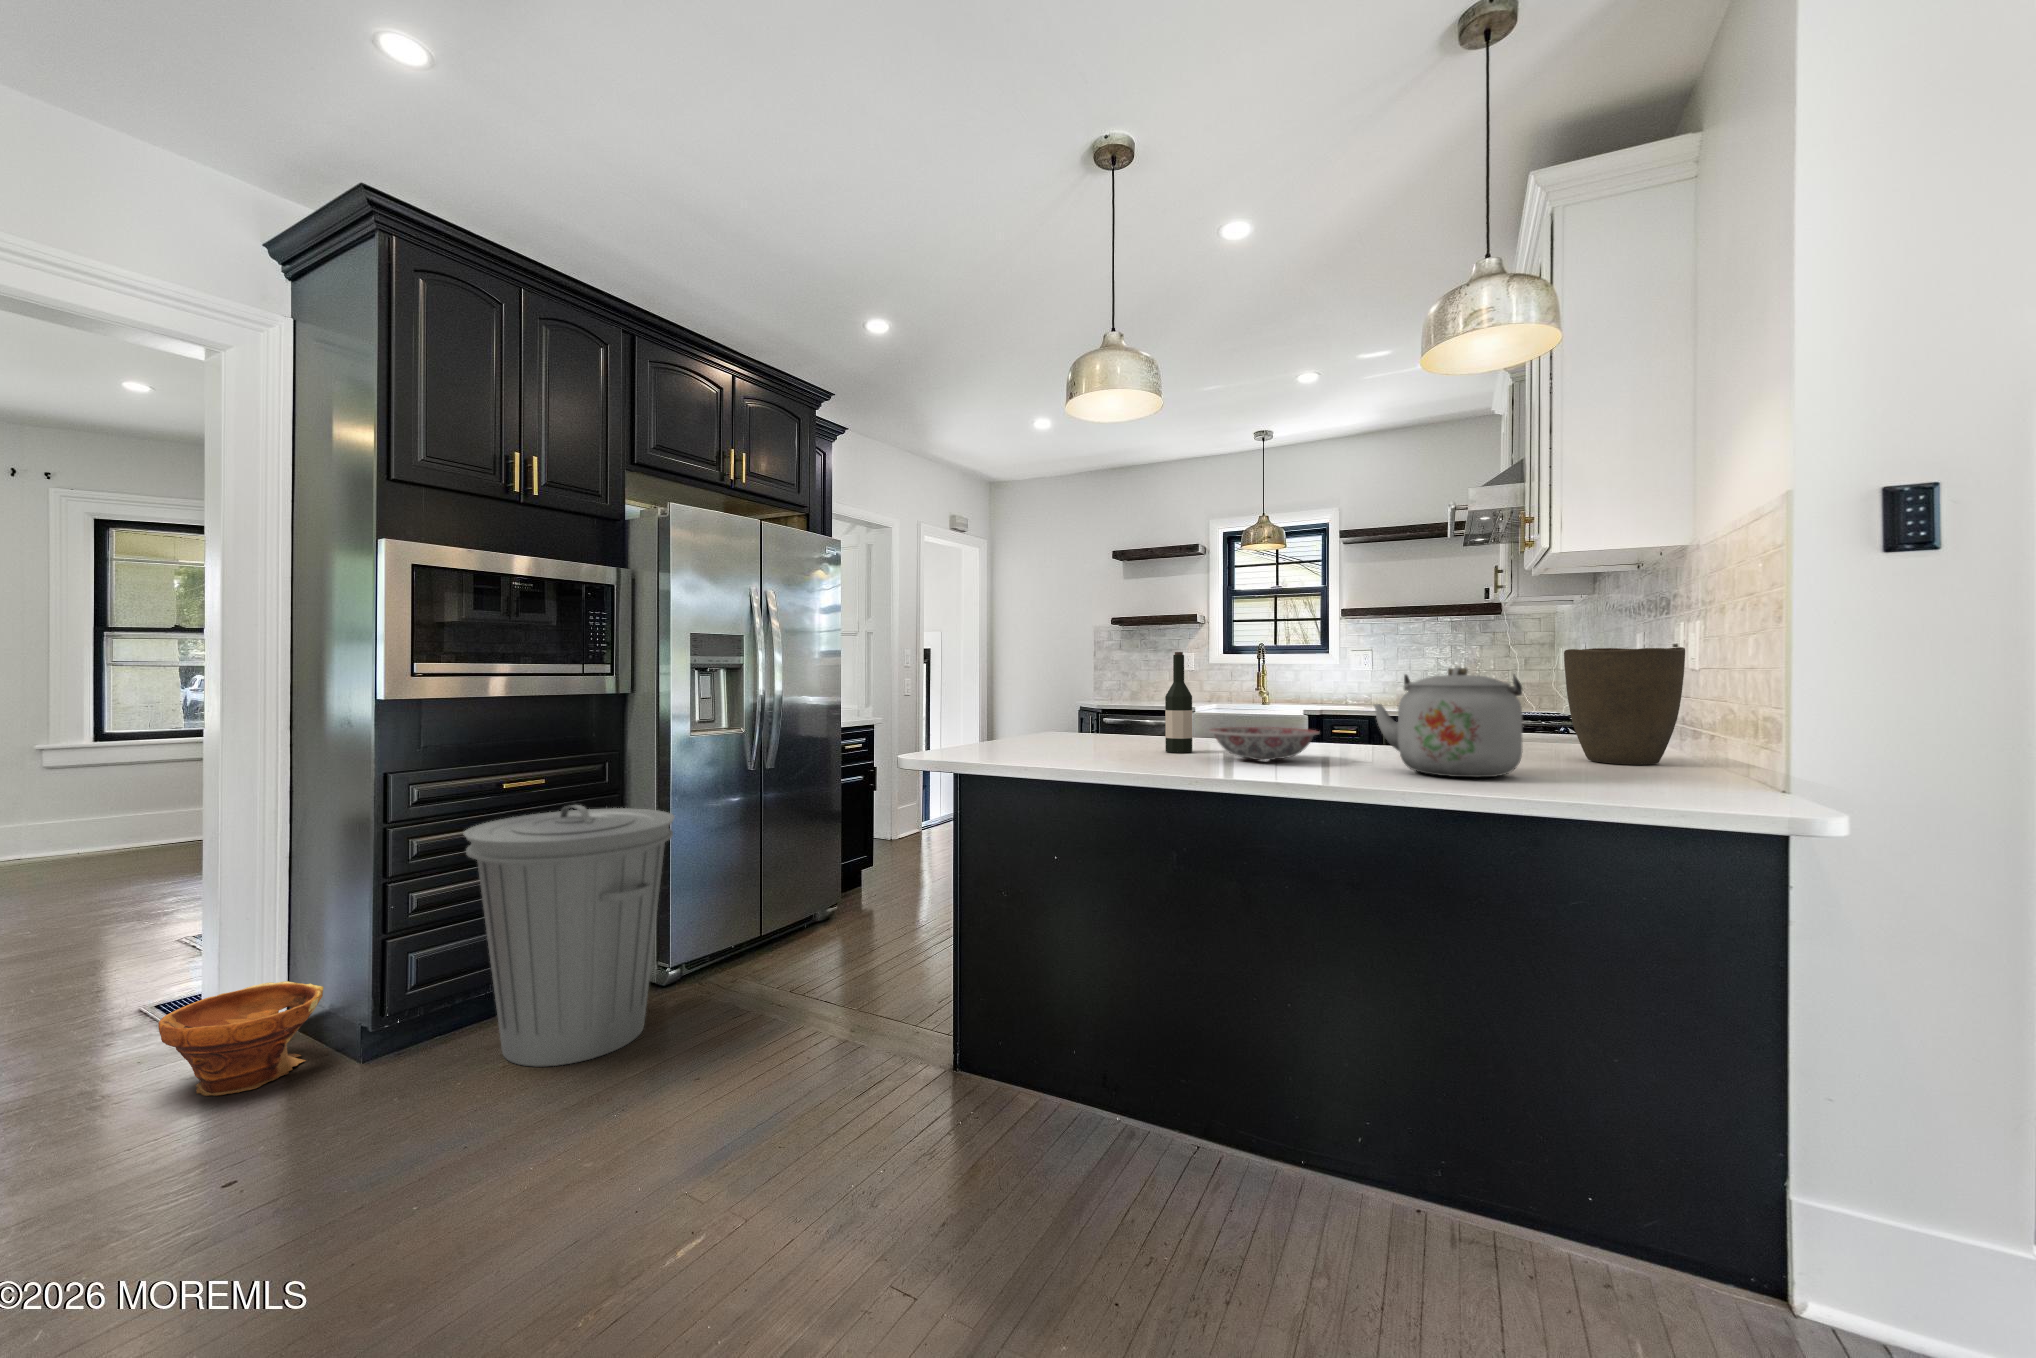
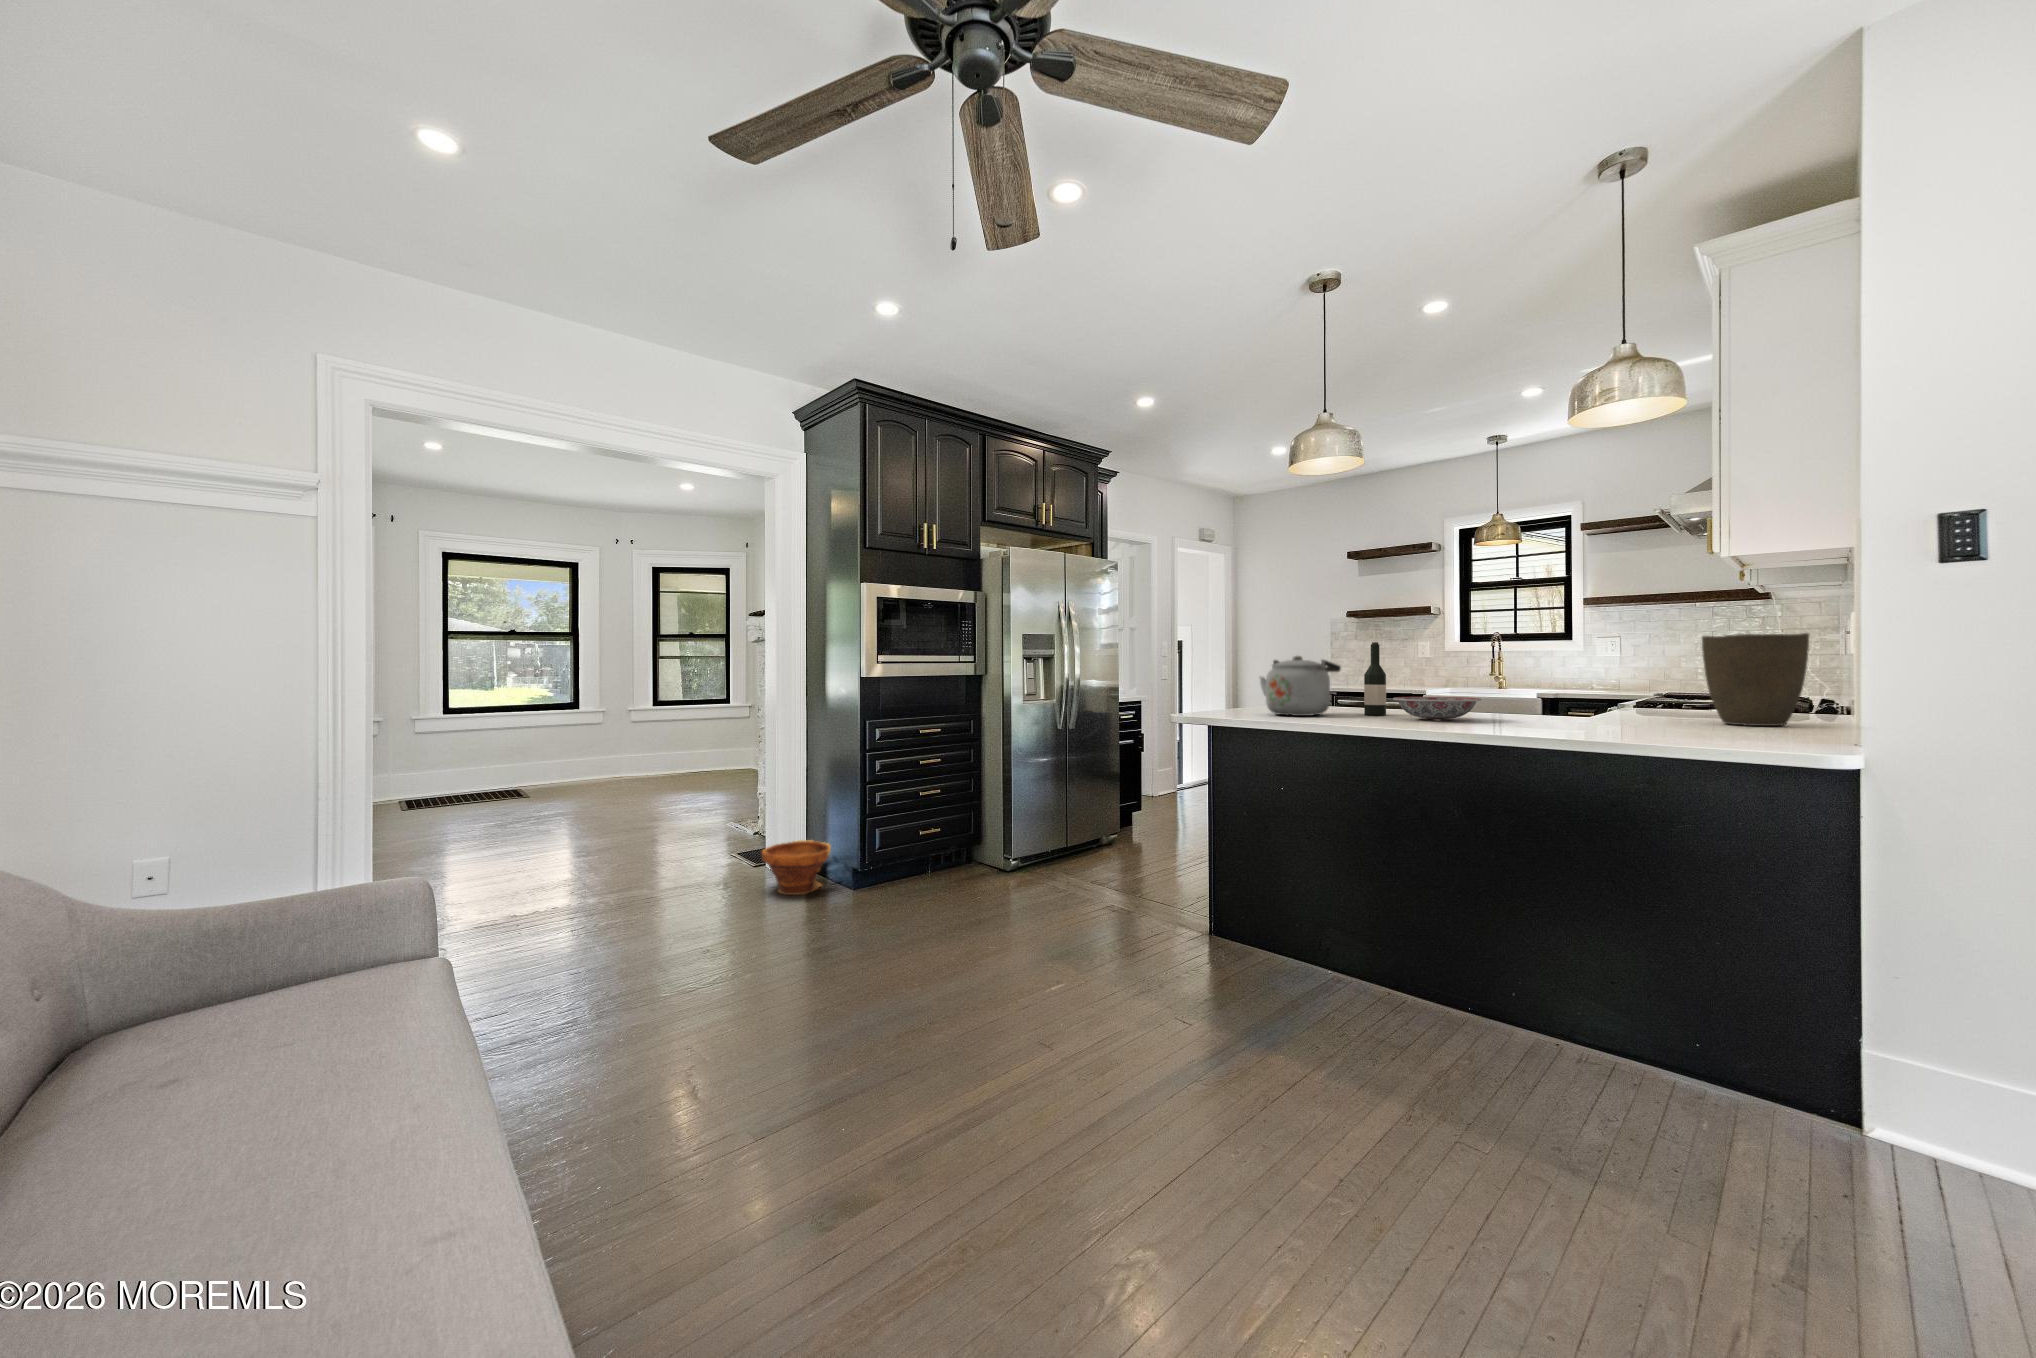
kettle: present [1374,667,1522,777] -> present [1260,656,1341,716]
trash can: present [463,805,675,1066] -> none [904,744,1020,900]

